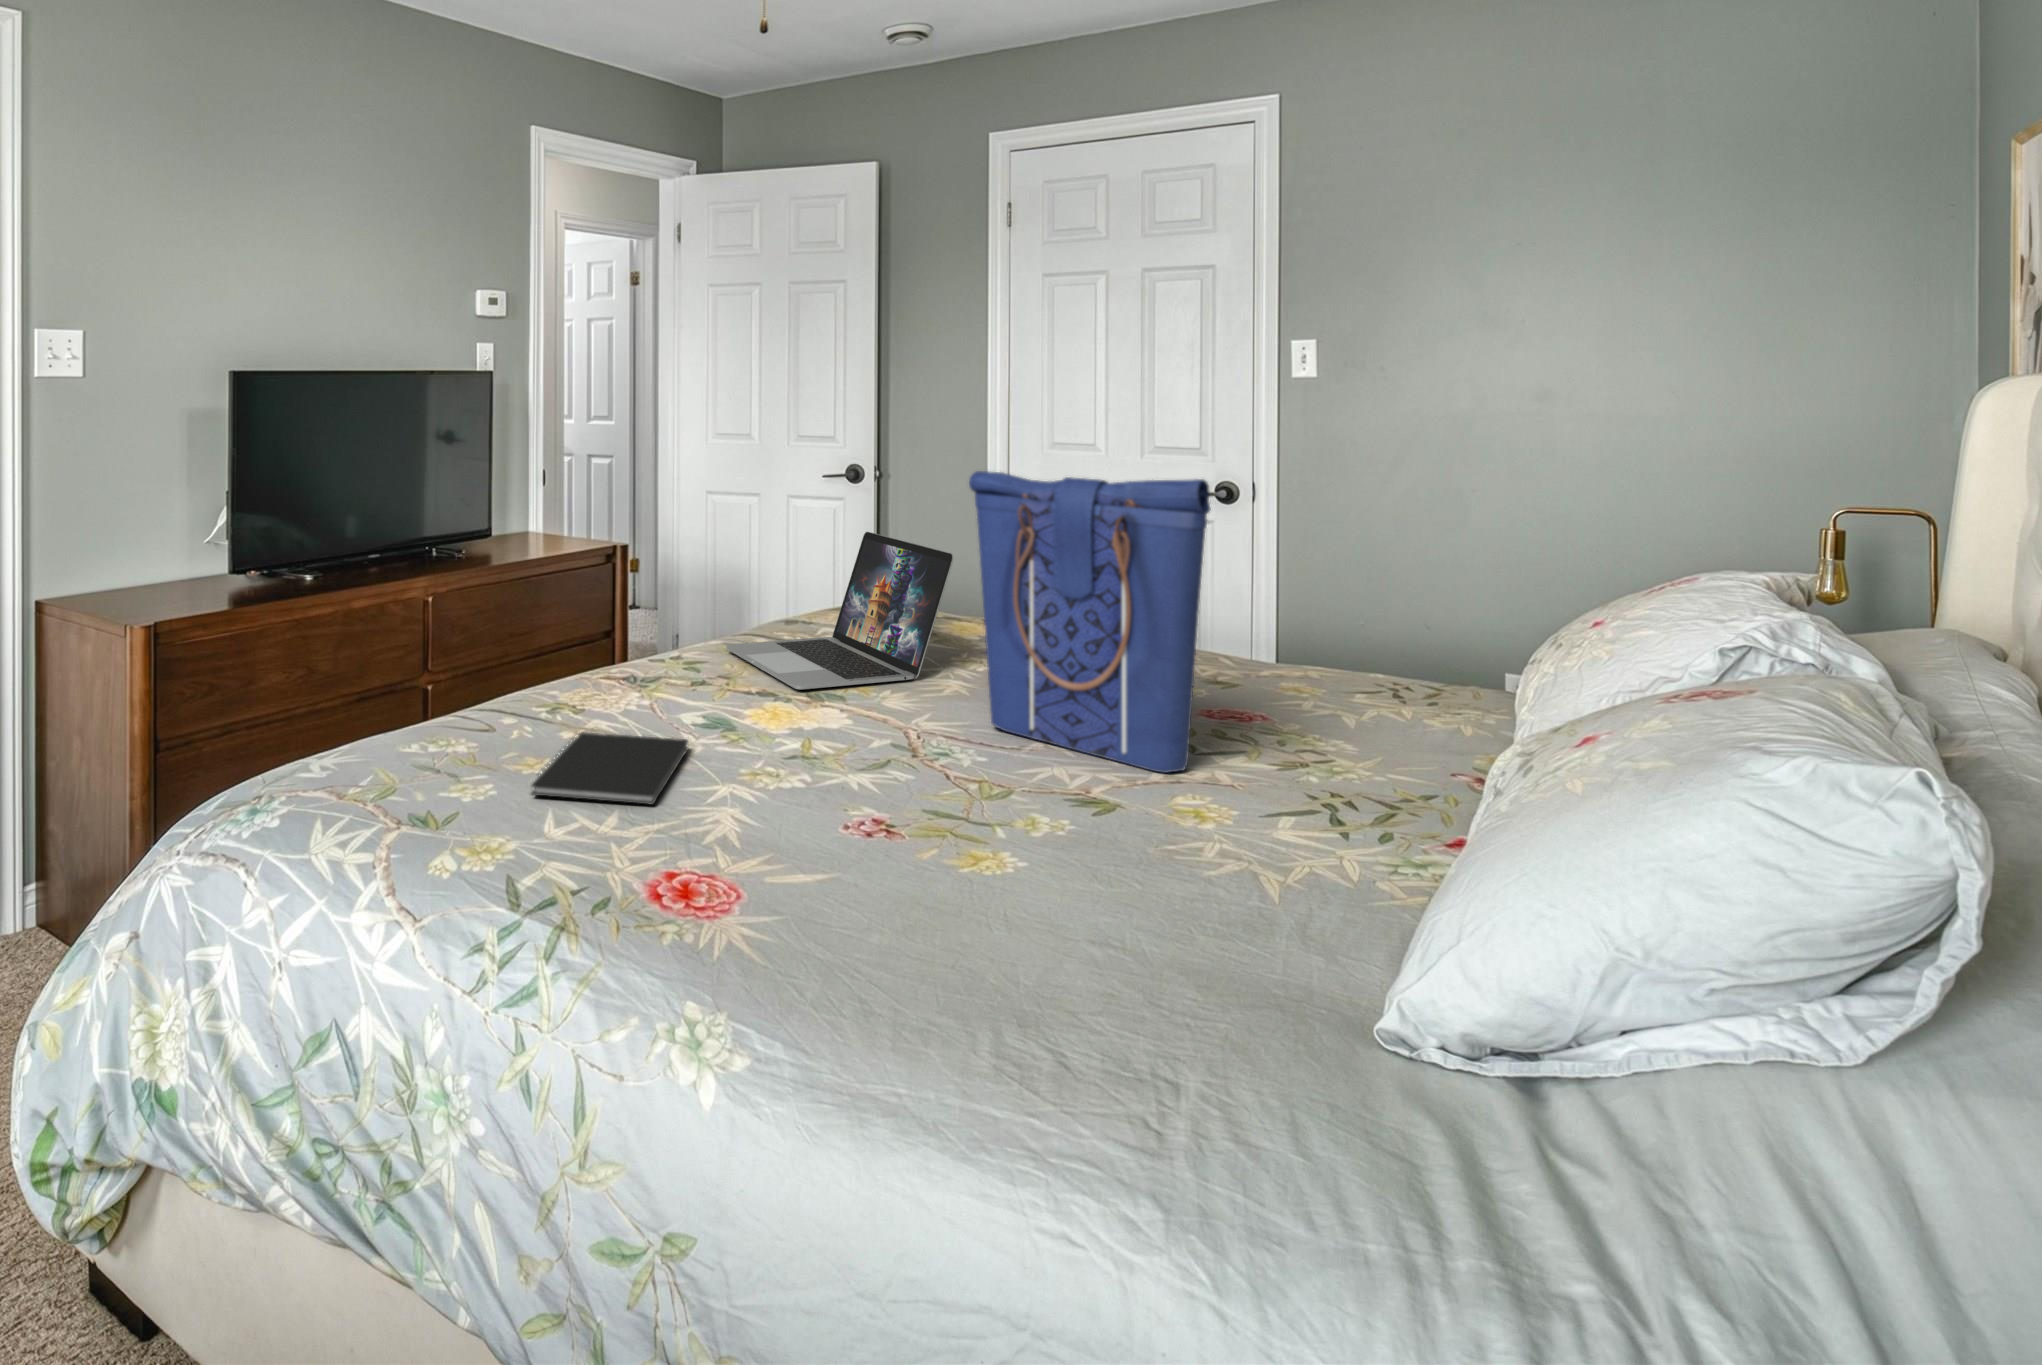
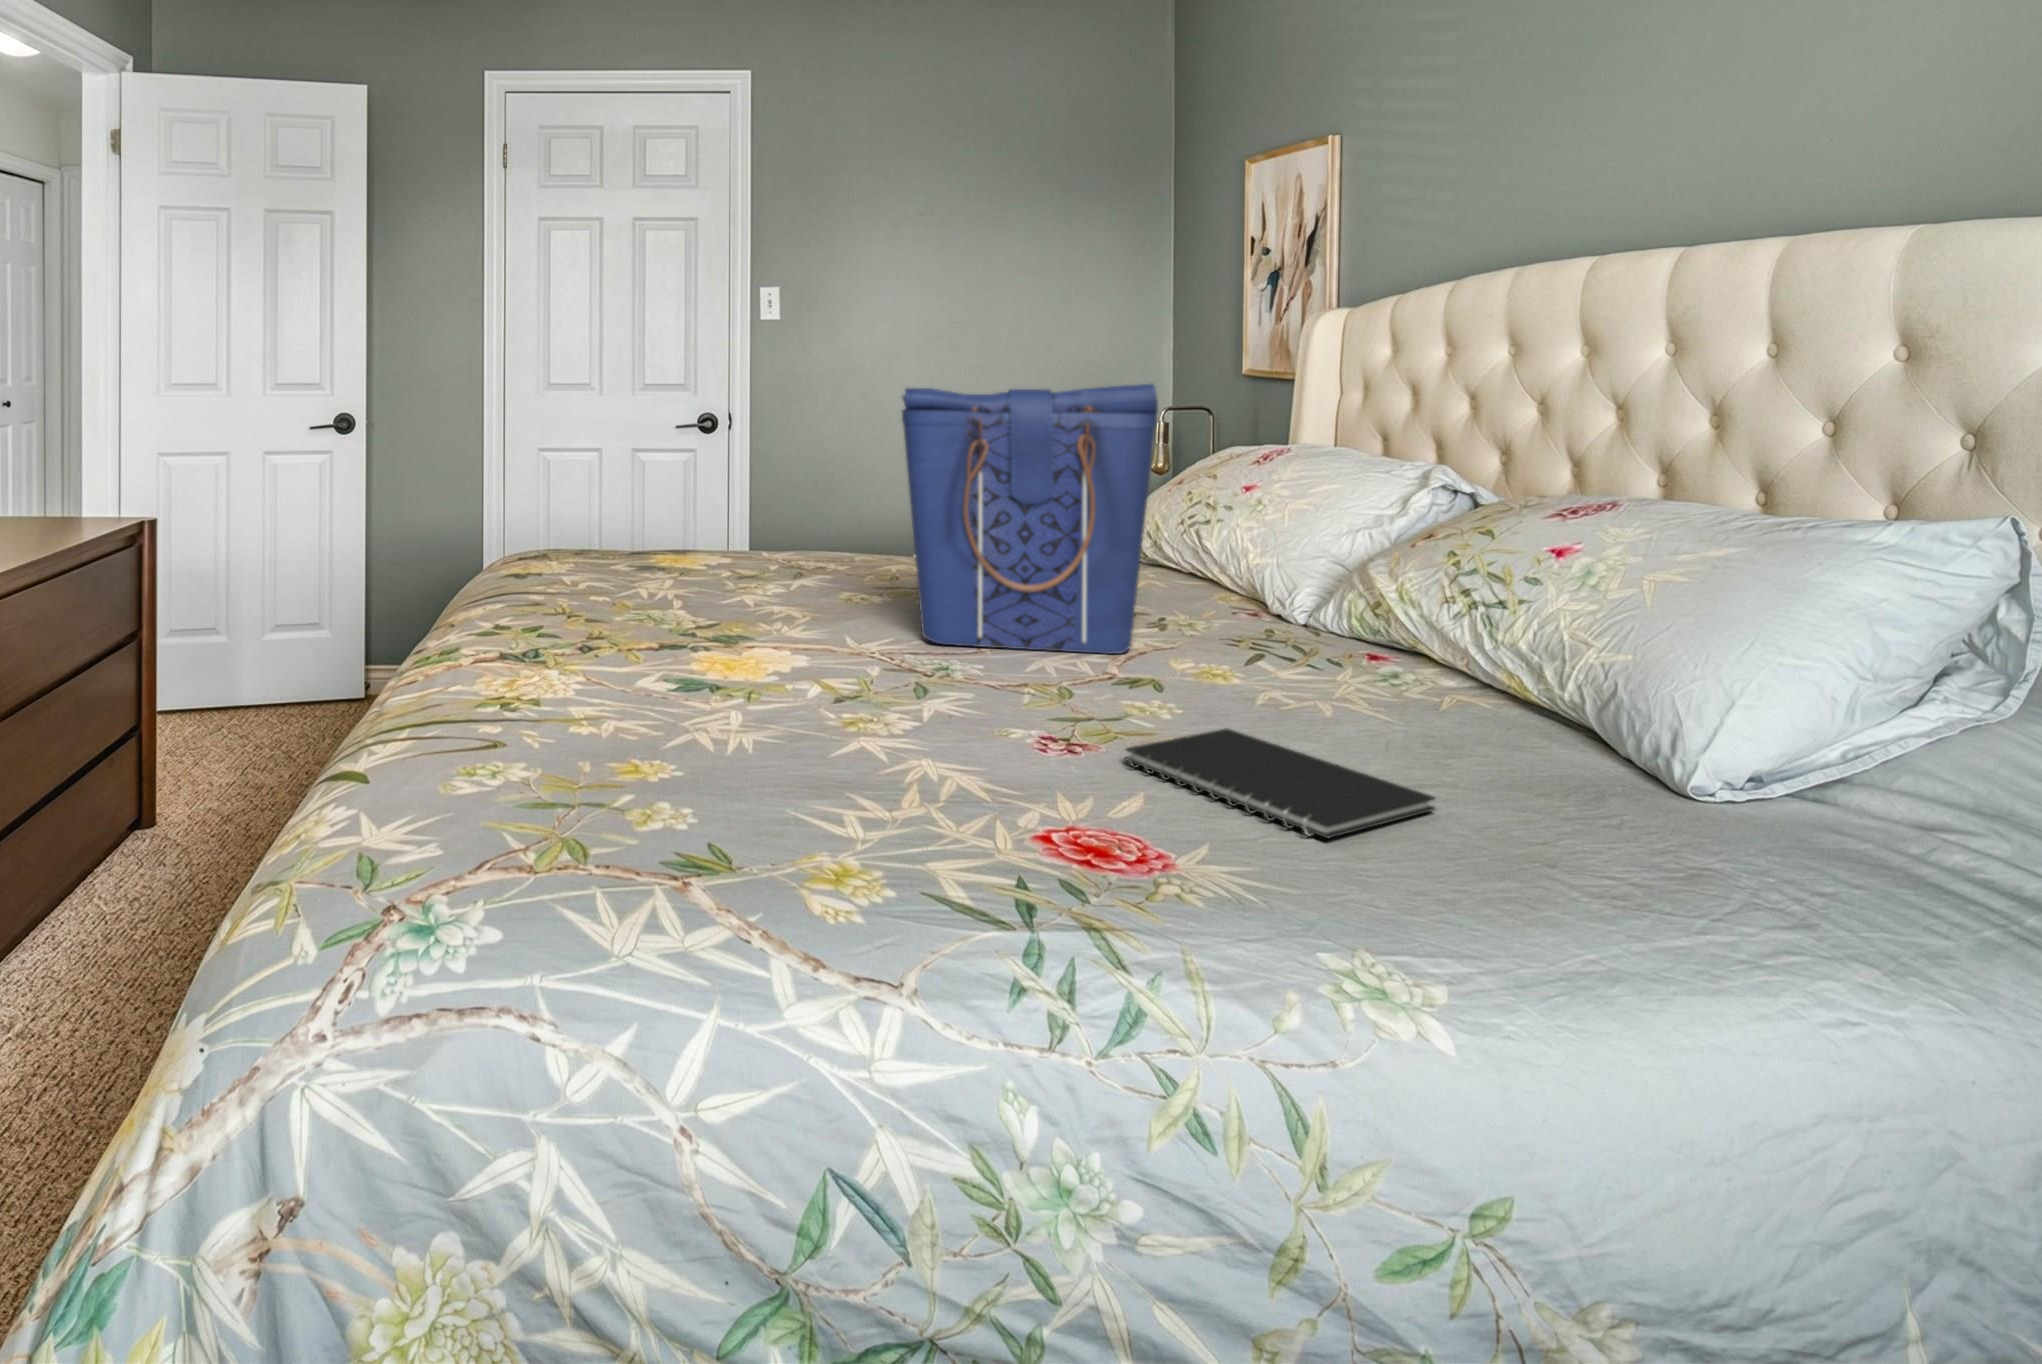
laptop: present [726,532,954,689] -> none [529,469,788,641]
notebook: present [528,732,688,804] -> present [1126,729,1435,838]

